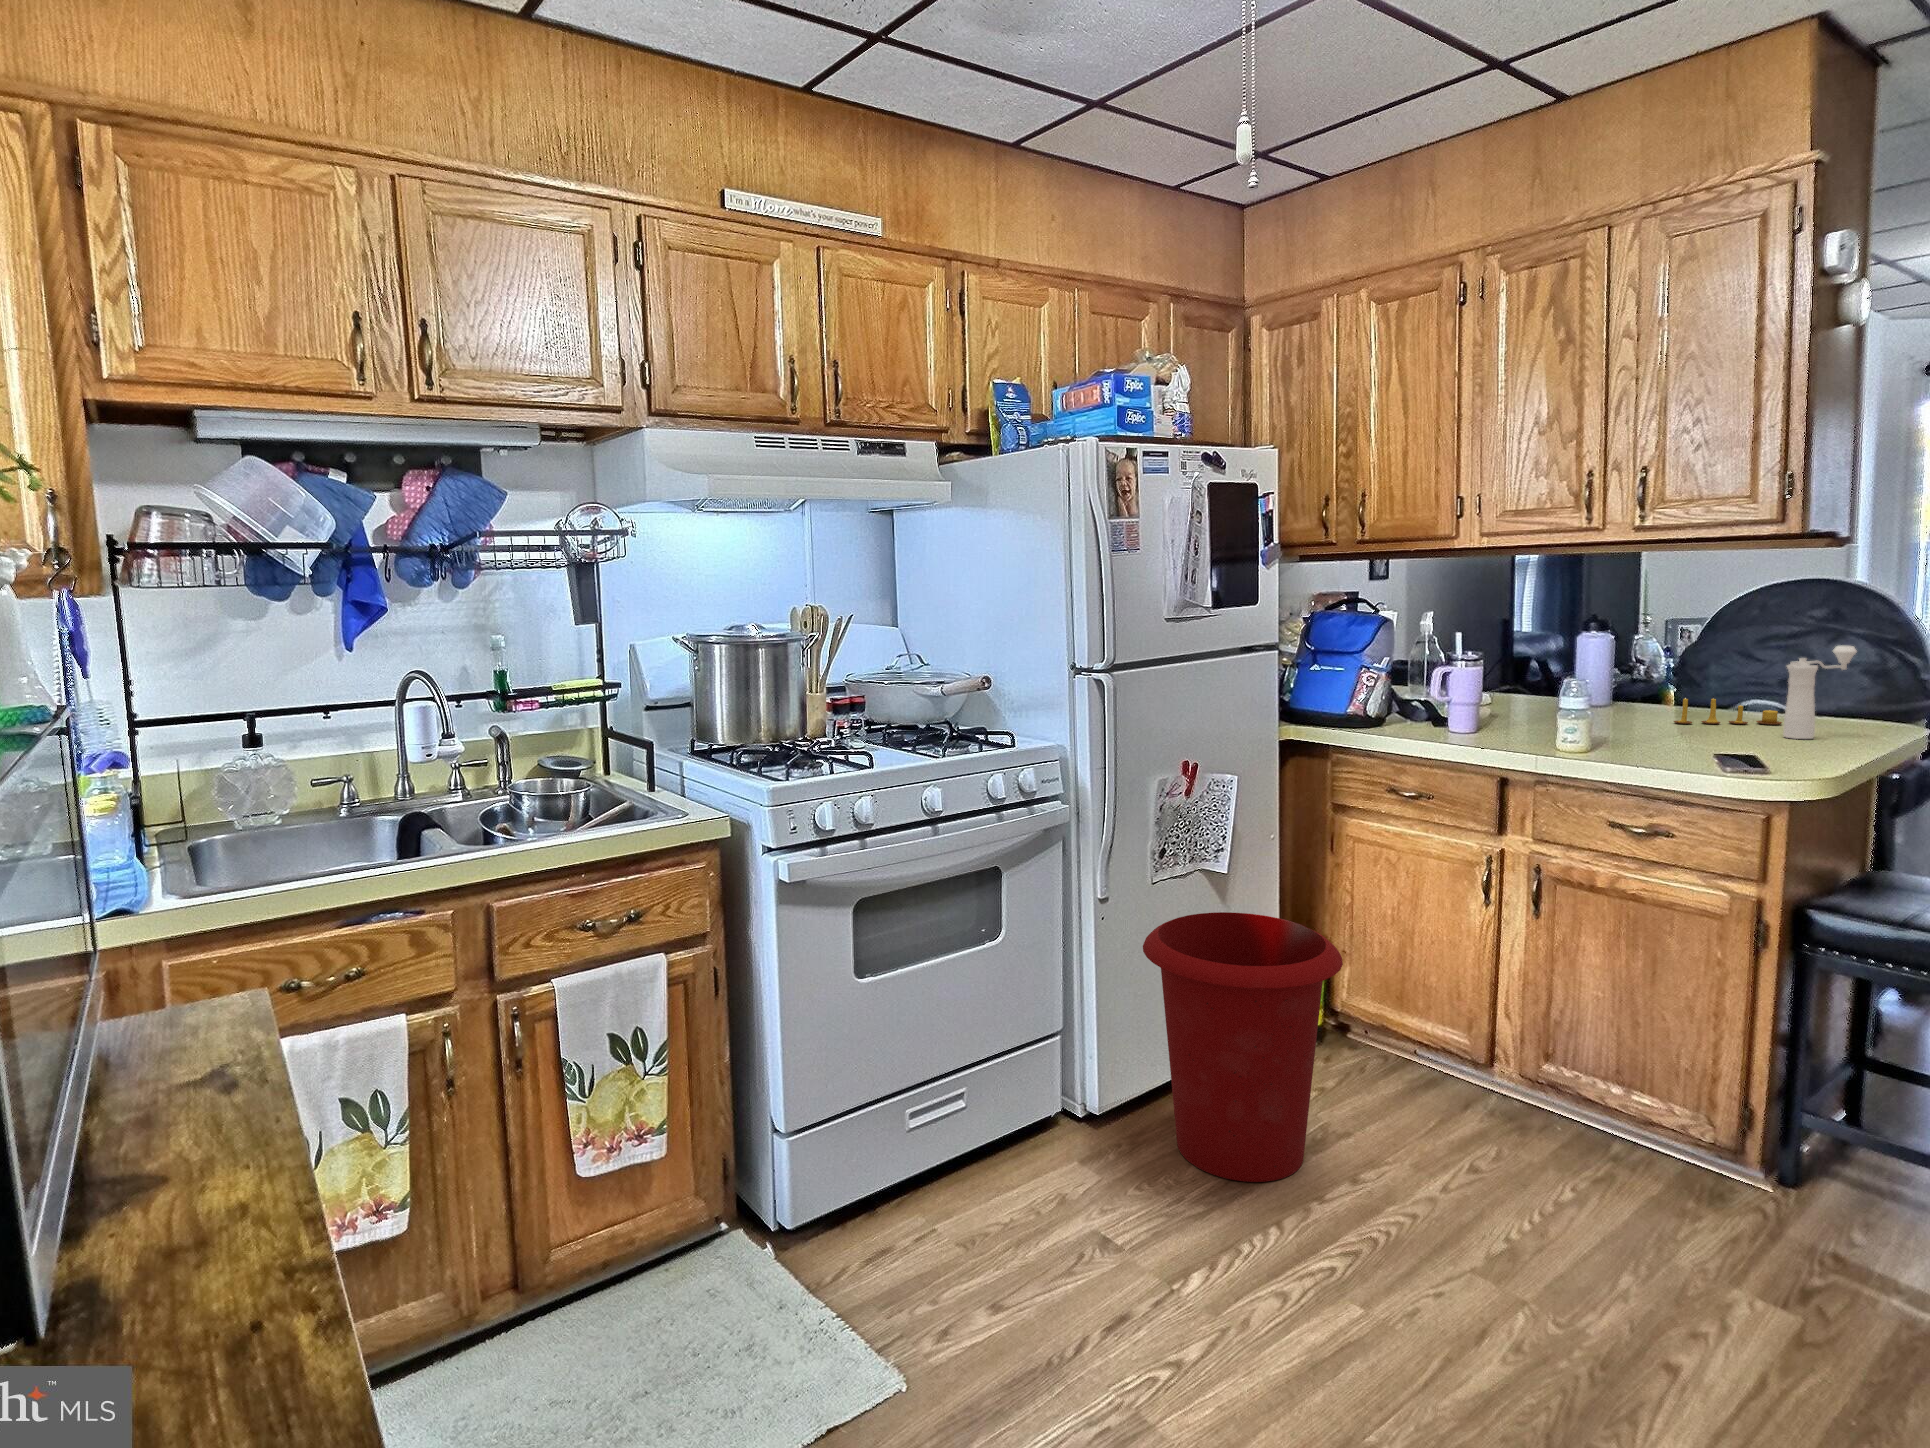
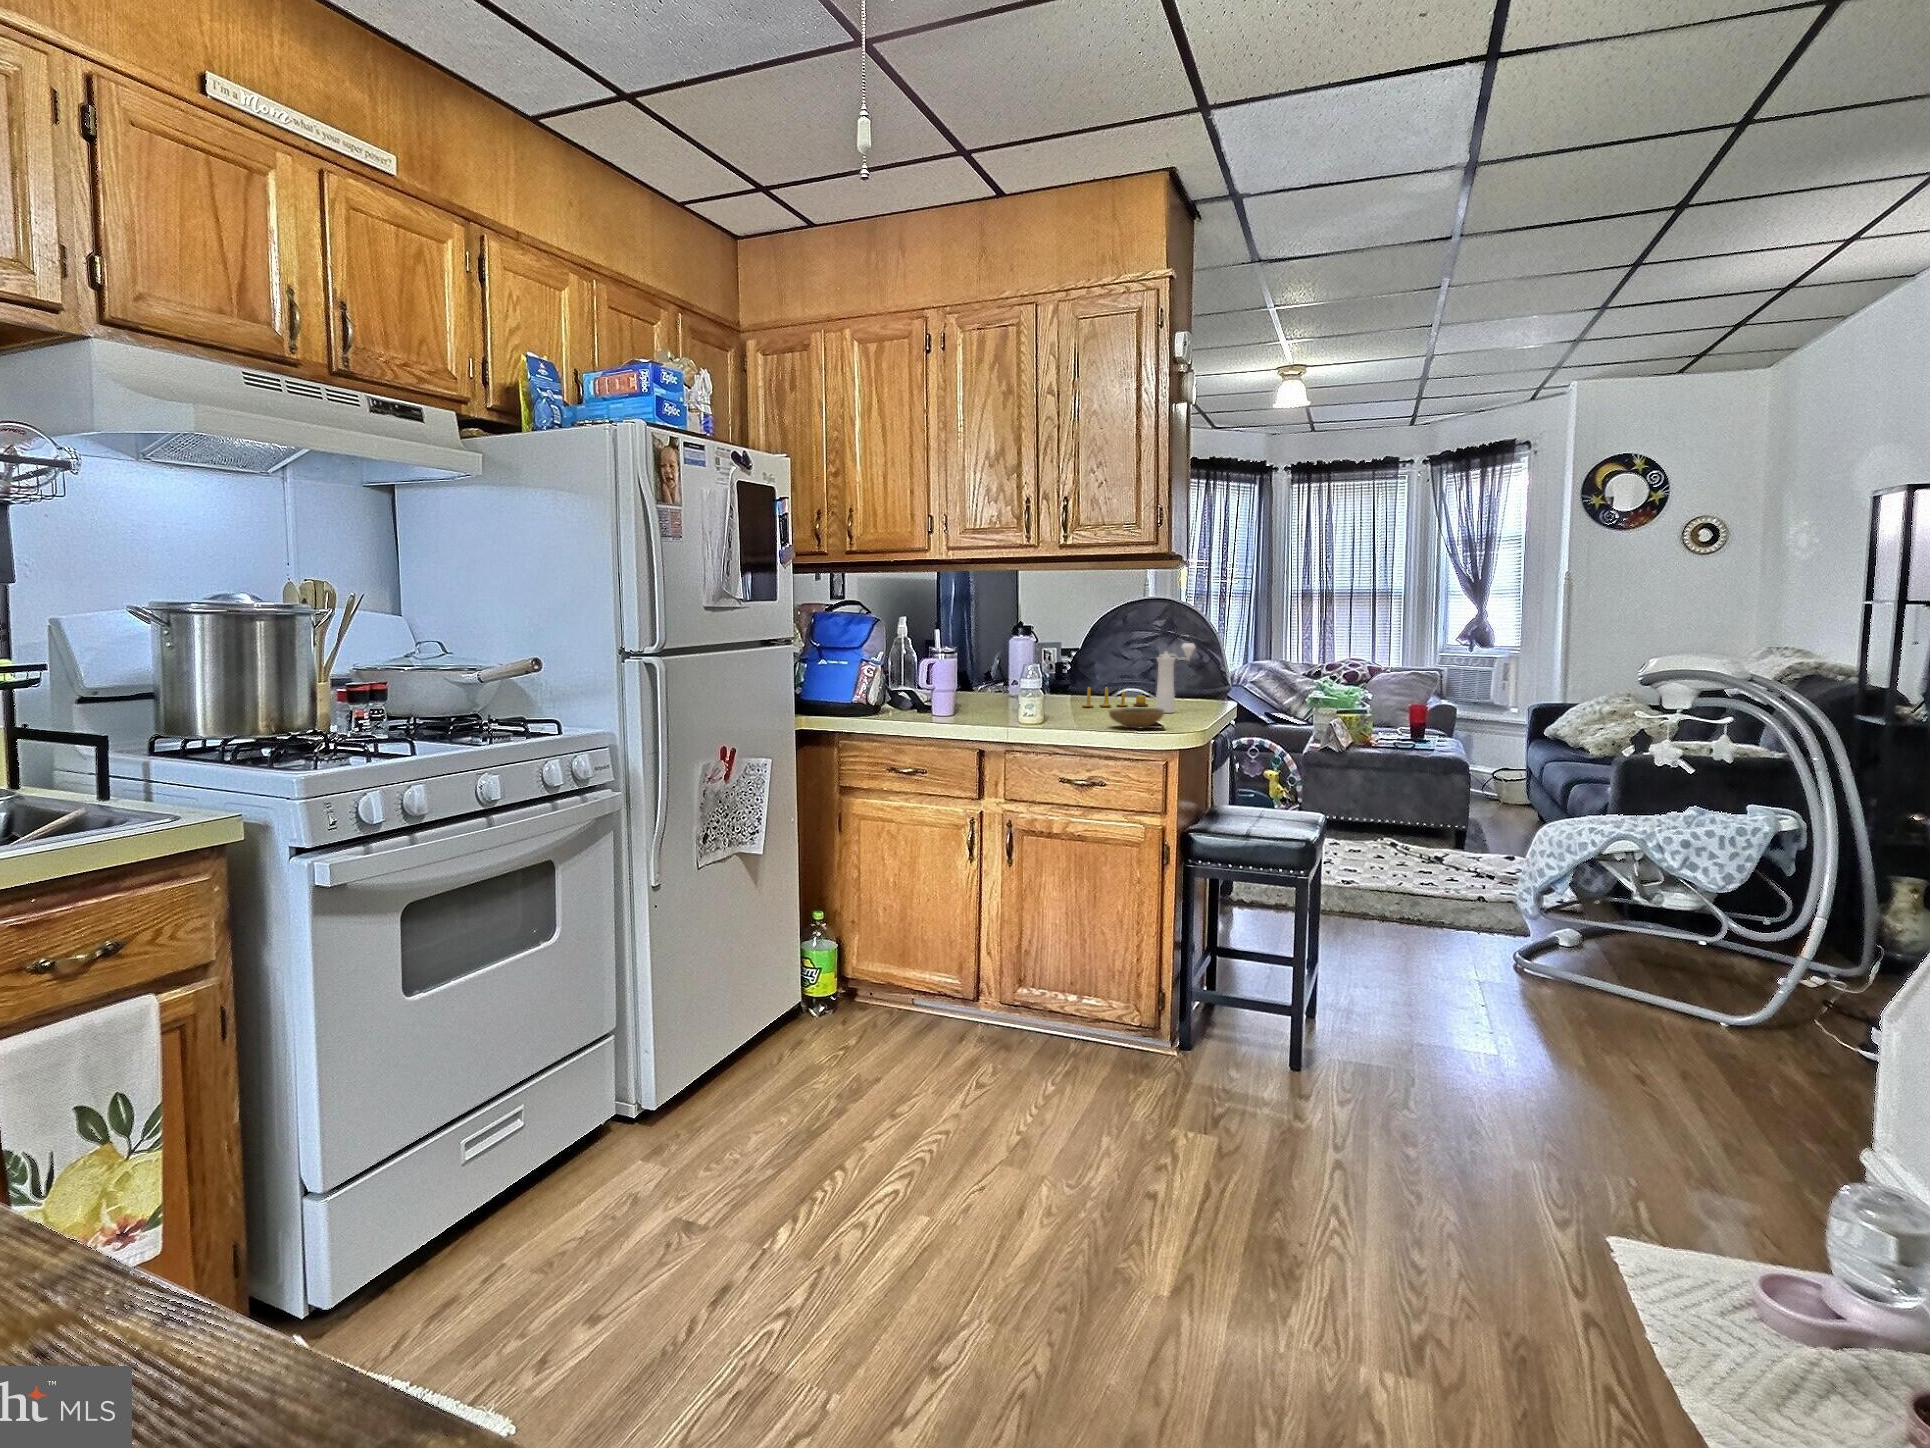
ceramic bowl: none [1683,737,1771,766] -> present [1109,708,1164,728]
waste bin: present [1143,912,1343,1182] -> none [697,889,880,1141]

